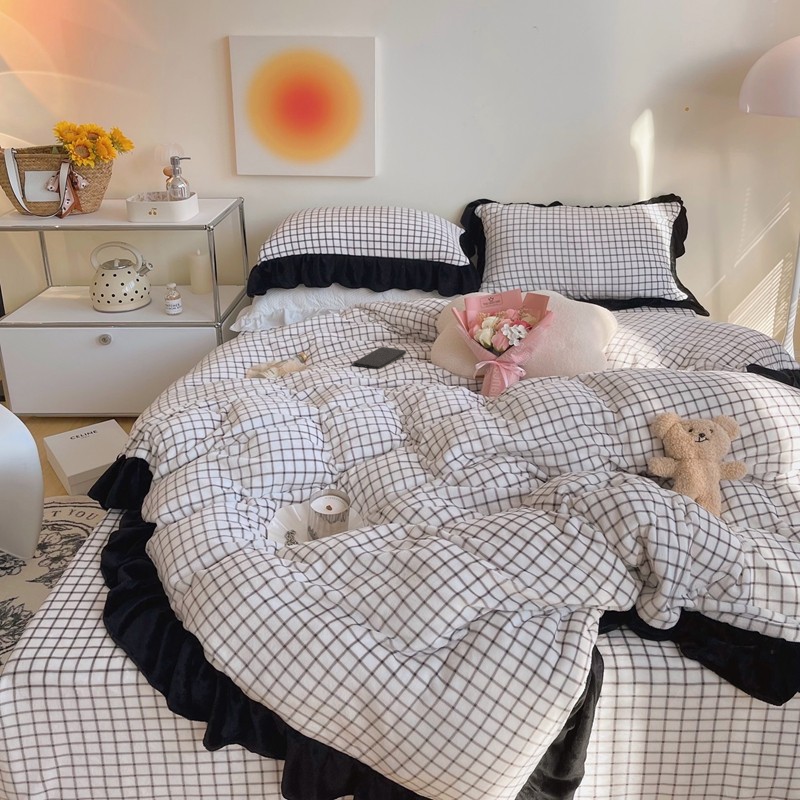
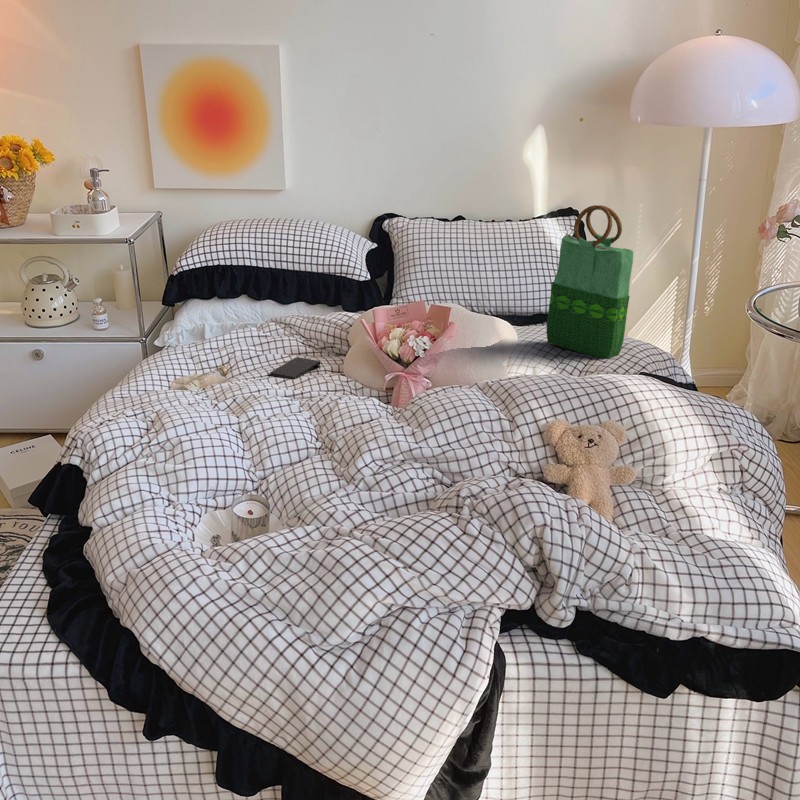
tote bag: none [650,176,747,345] -> present [547,205,633,359]

